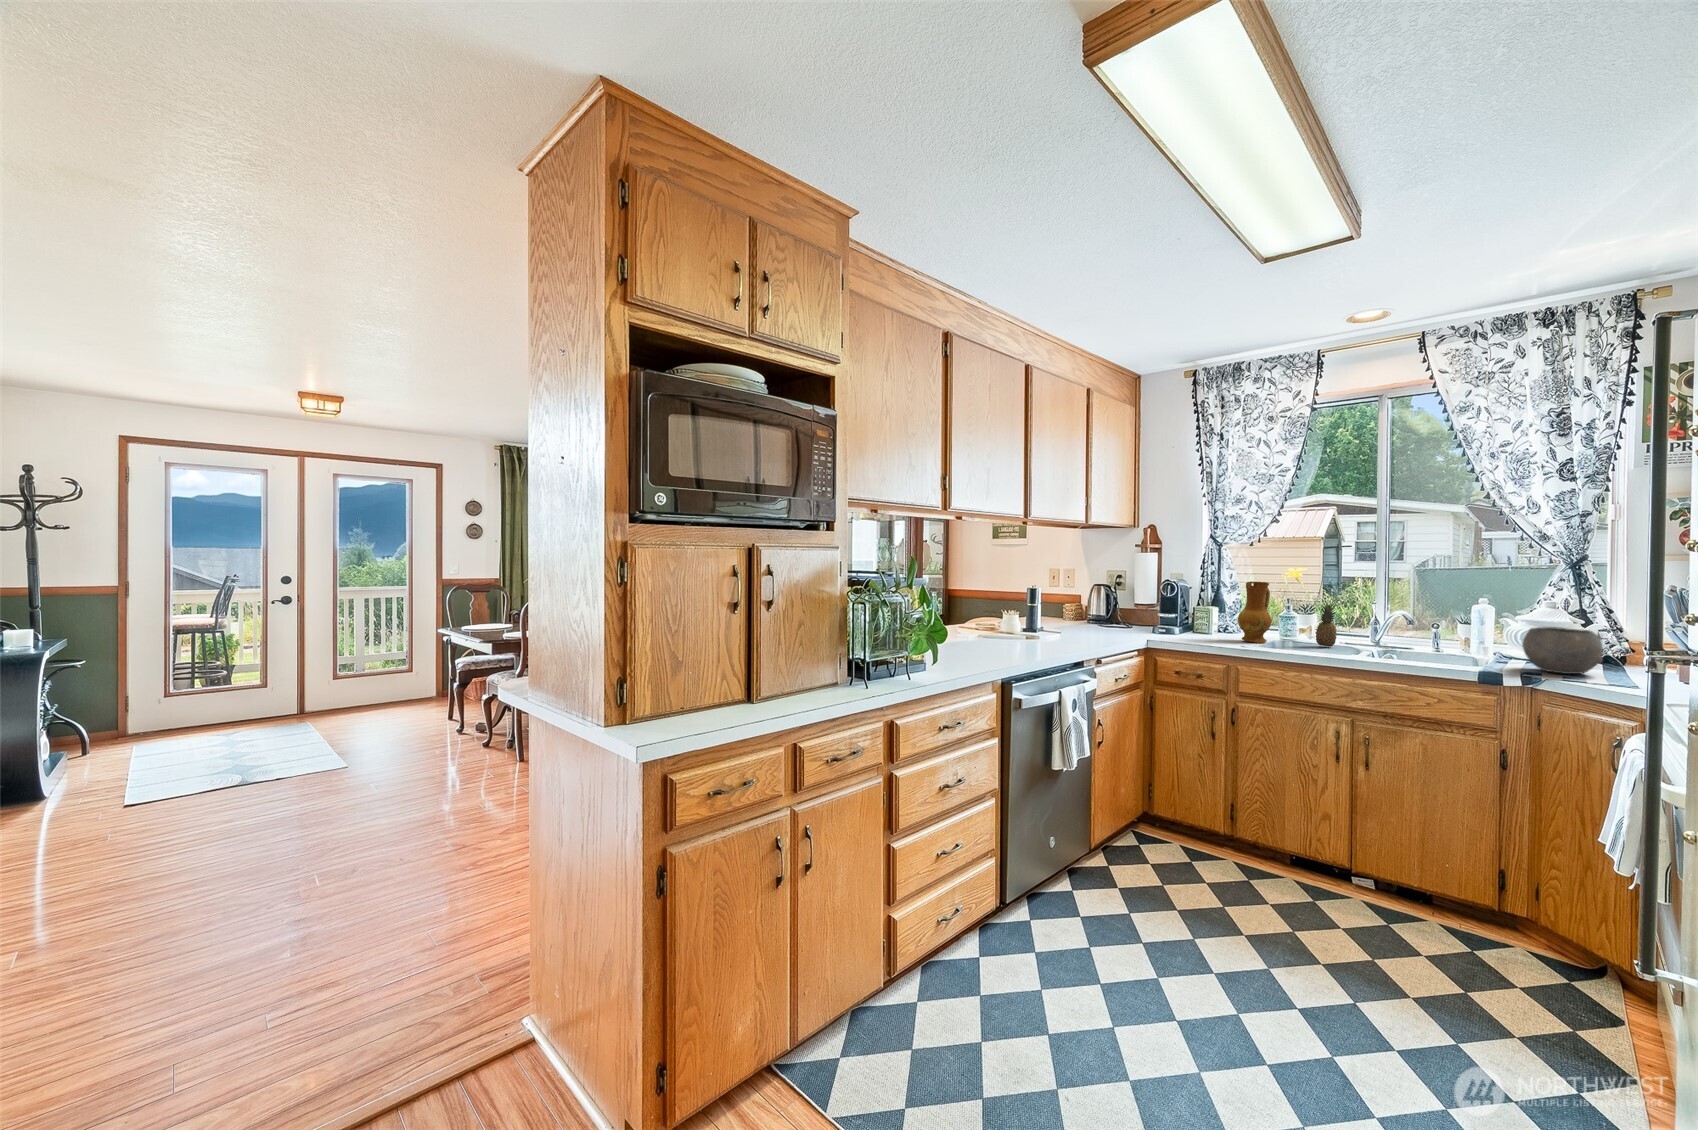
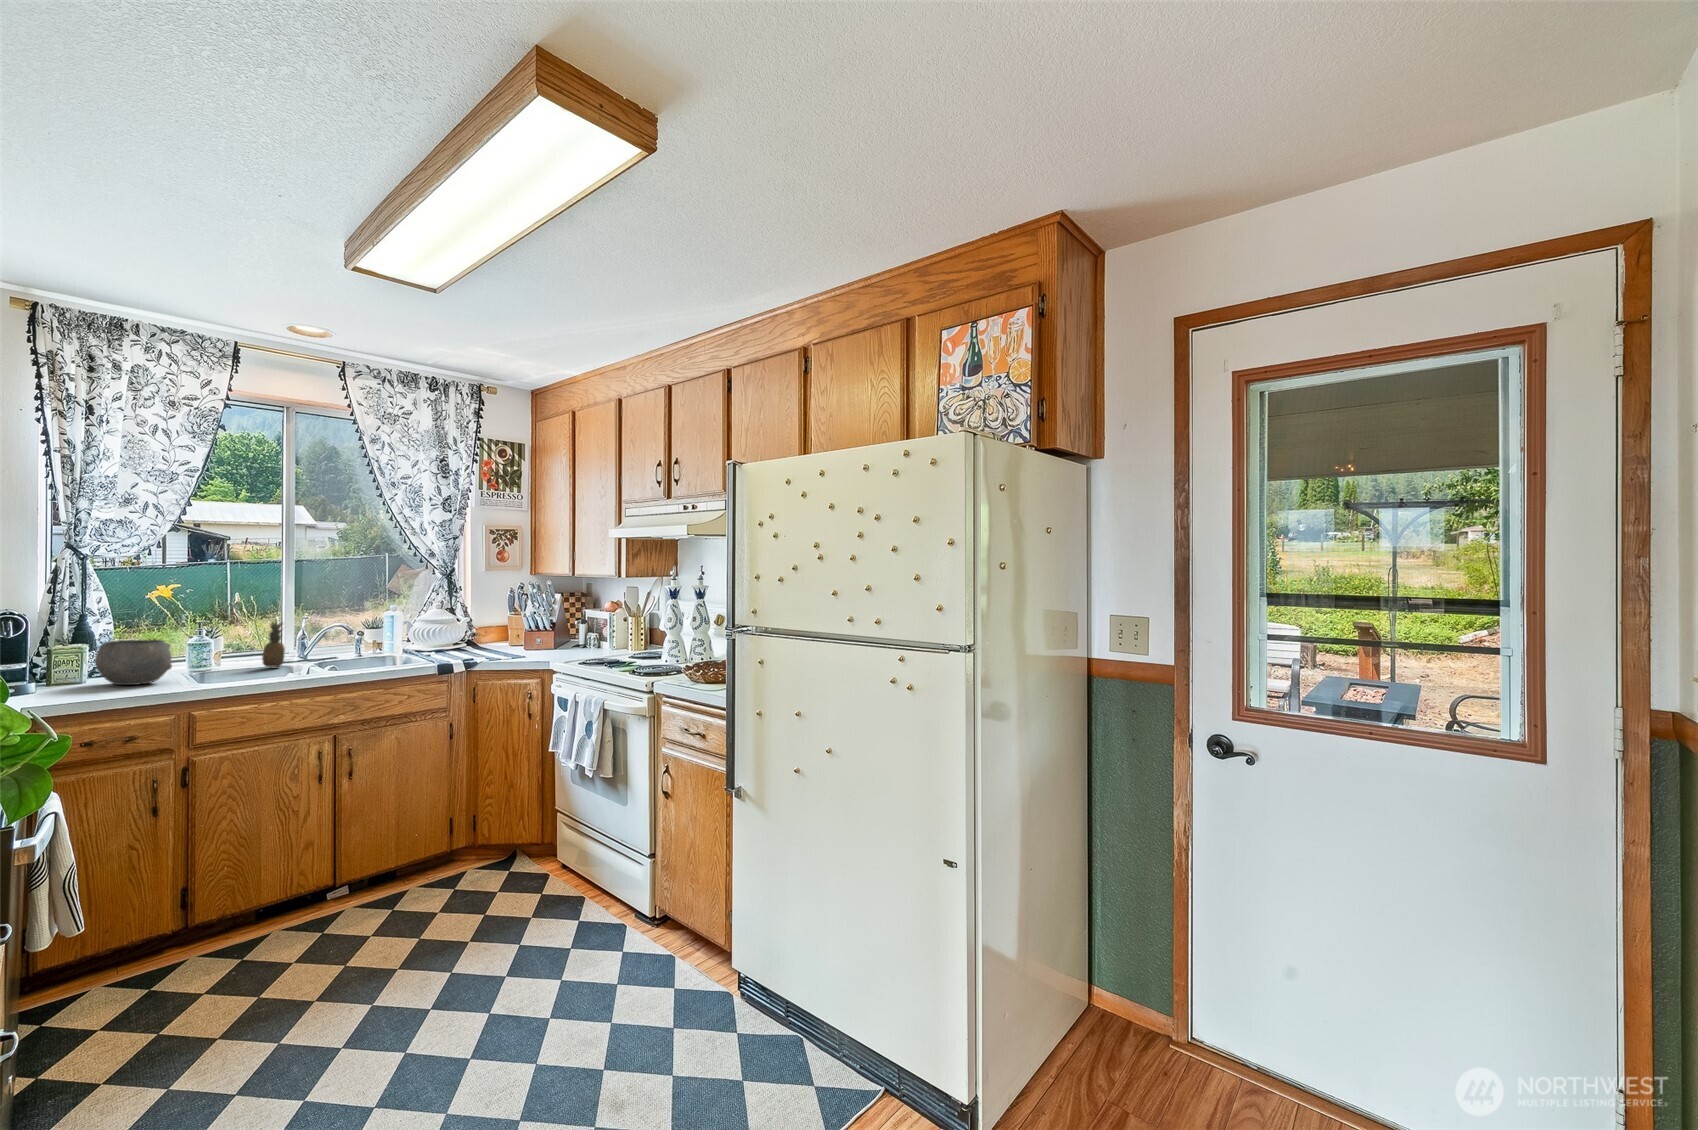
ceramic jug: present [1238,582,1272,643] -> none [163,601,209,675]
bowl: present [1522,627,1603,674] -> present [95,639,172,685]

